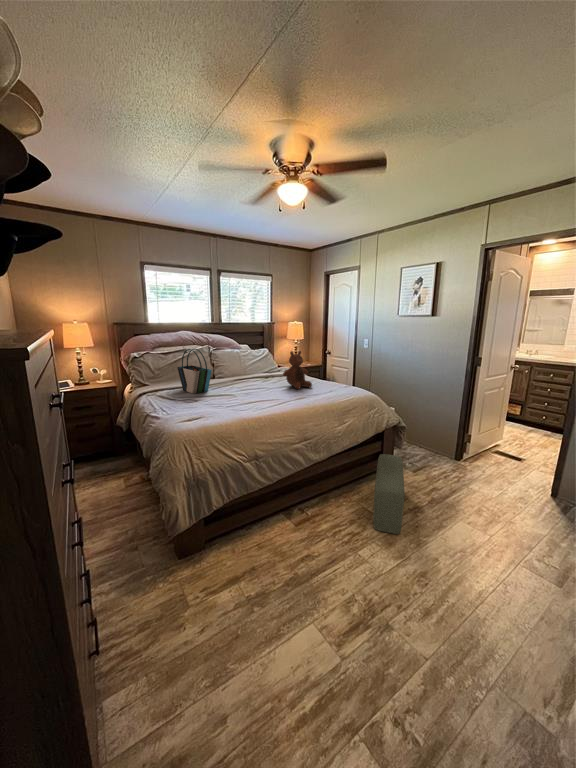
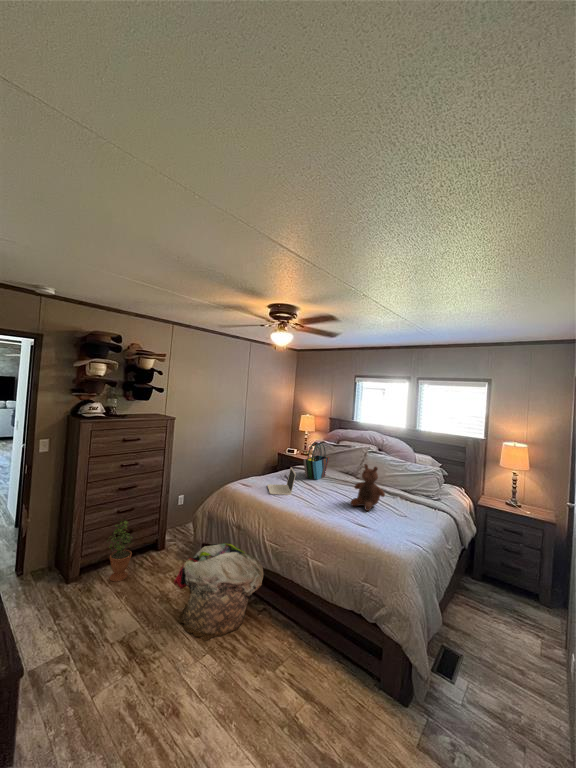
laptop: none [215,379,256,411] -> present [267,467,296,495]
pouf: present [373,454,405,534] -> none [239,619,354,712]
laundry basket: none [255,466,340,581] -> present [174,543,263,640]
potted plant: none [100,598,178,721] -> present [107,519,132,582]

